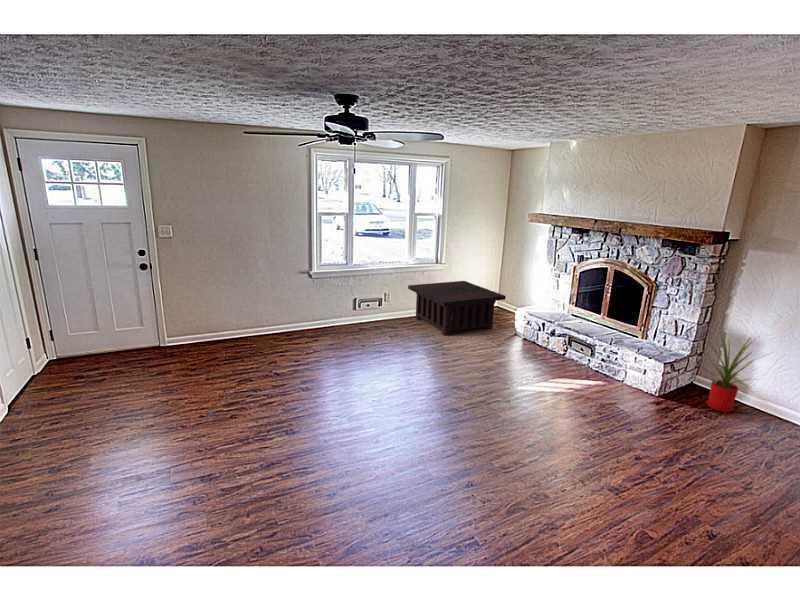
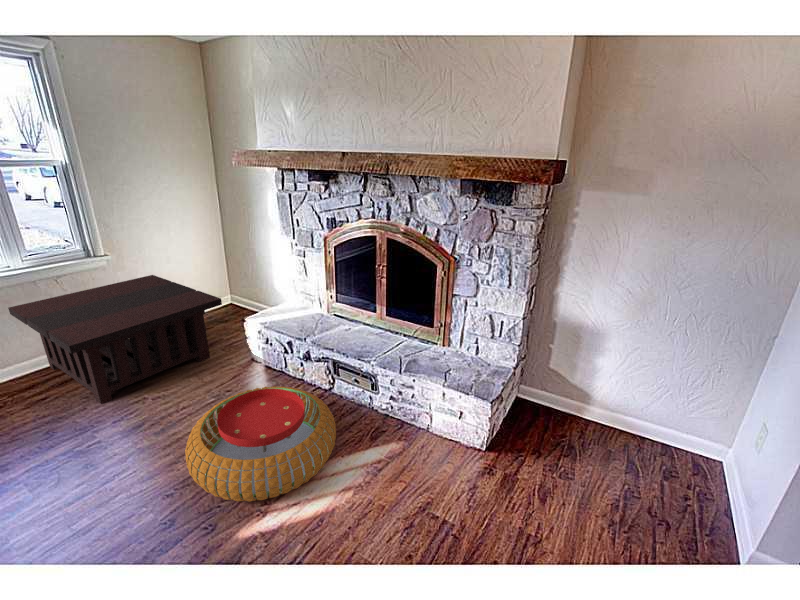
house plant: present [702,333,753,412] -> none [526,321,646,455]
pouf: none [494,337,568,381] -> present [185,386,336,502]

